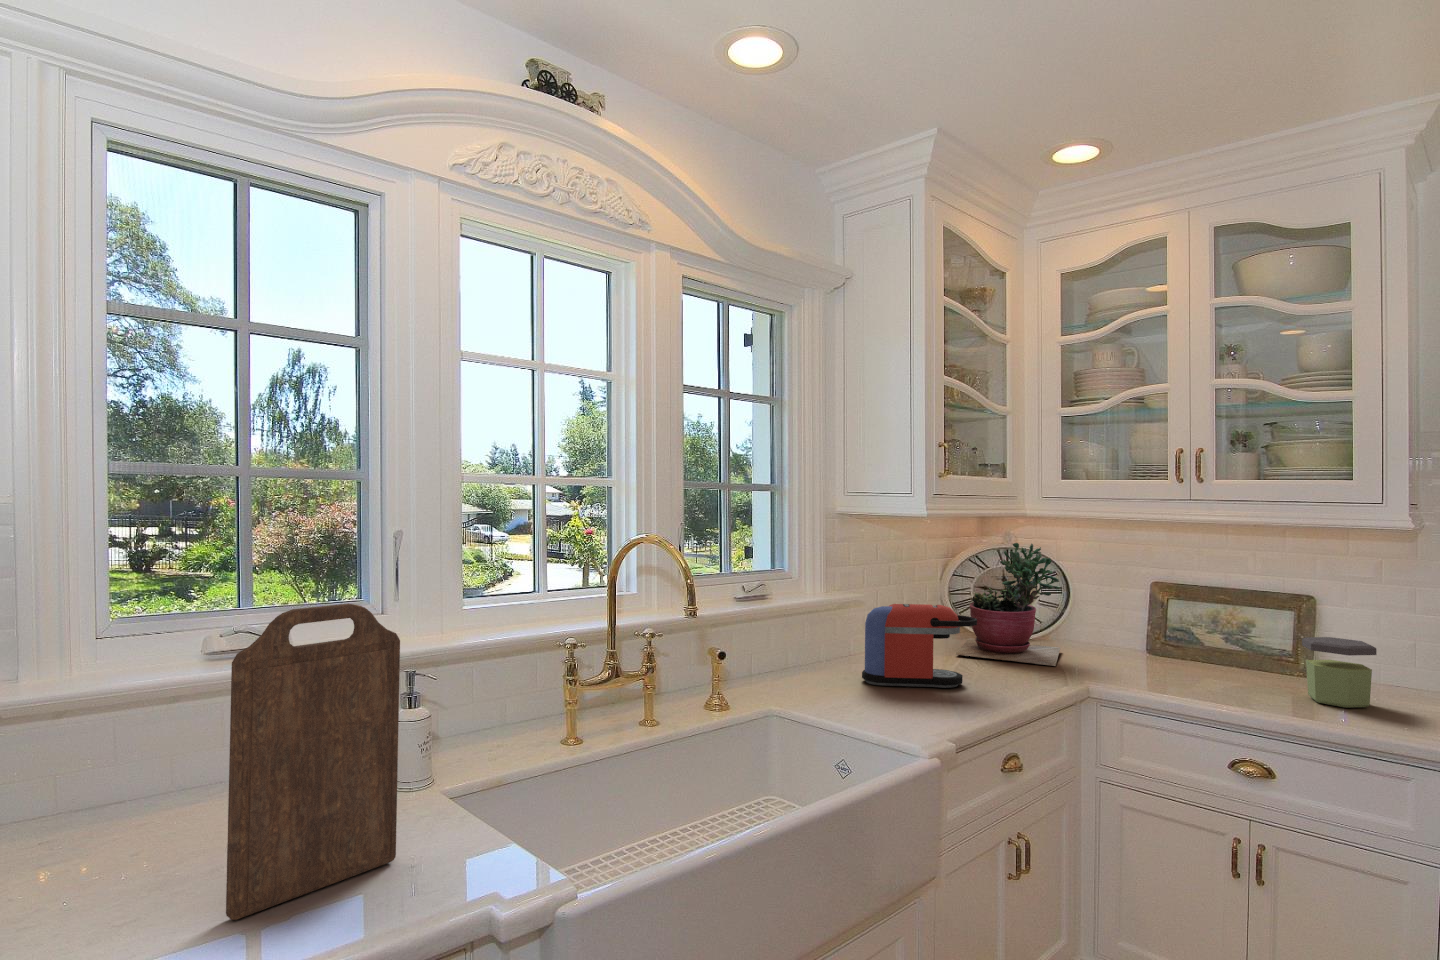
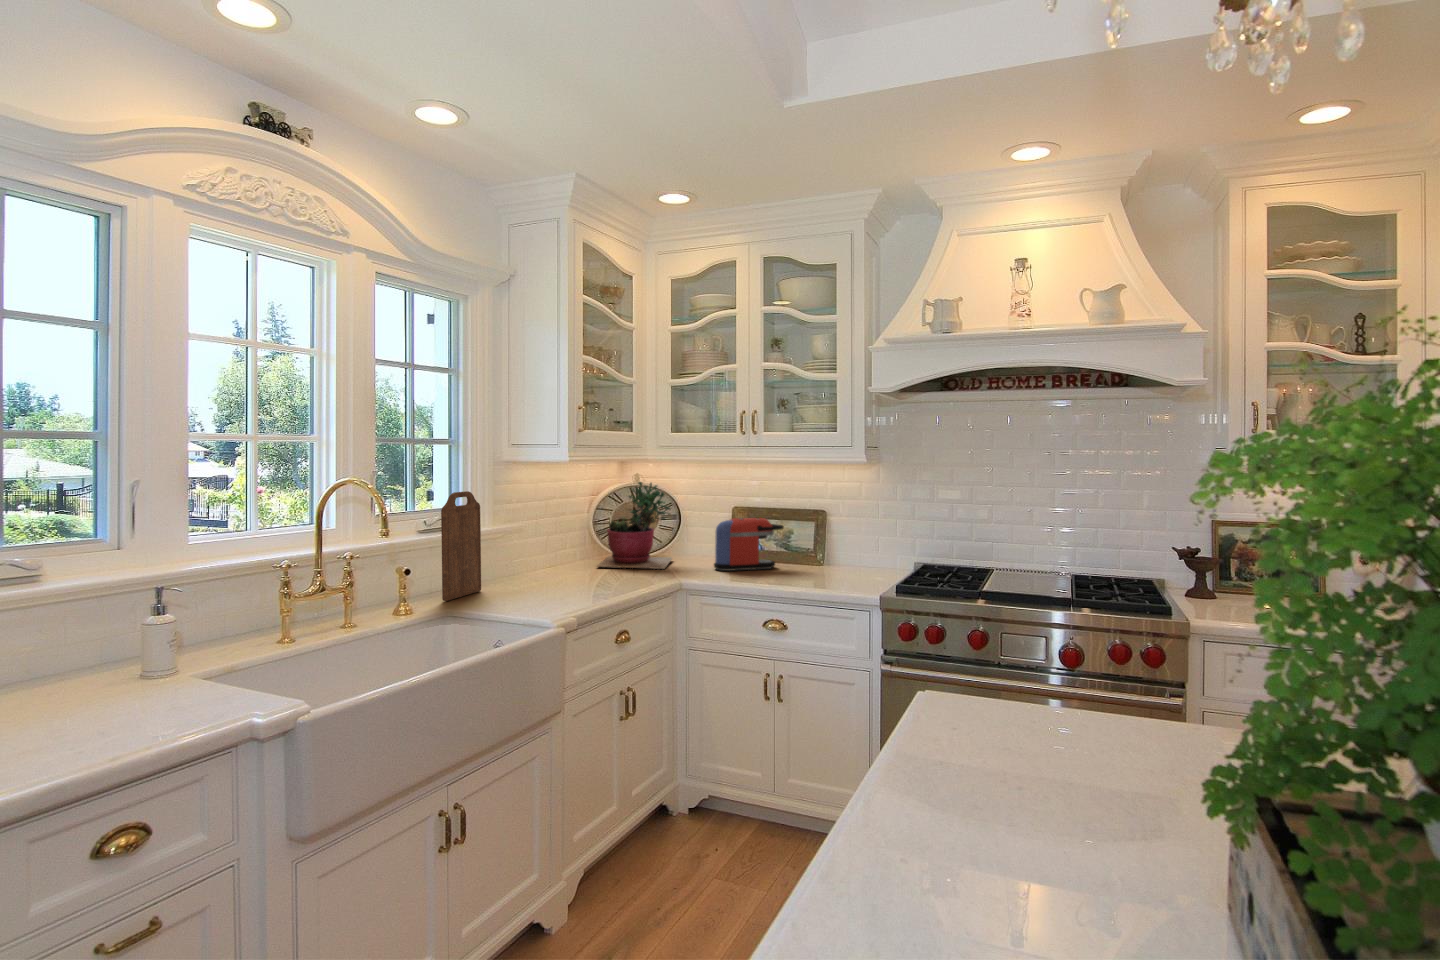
cutting board: present [226,603,400,920] -> present [441,491,481,601]
coffee maker: present [862,604,977,688] -> present [714,518,783,571]
jar: present [1302,637,1377,708] -> none [809,535,845,578]

